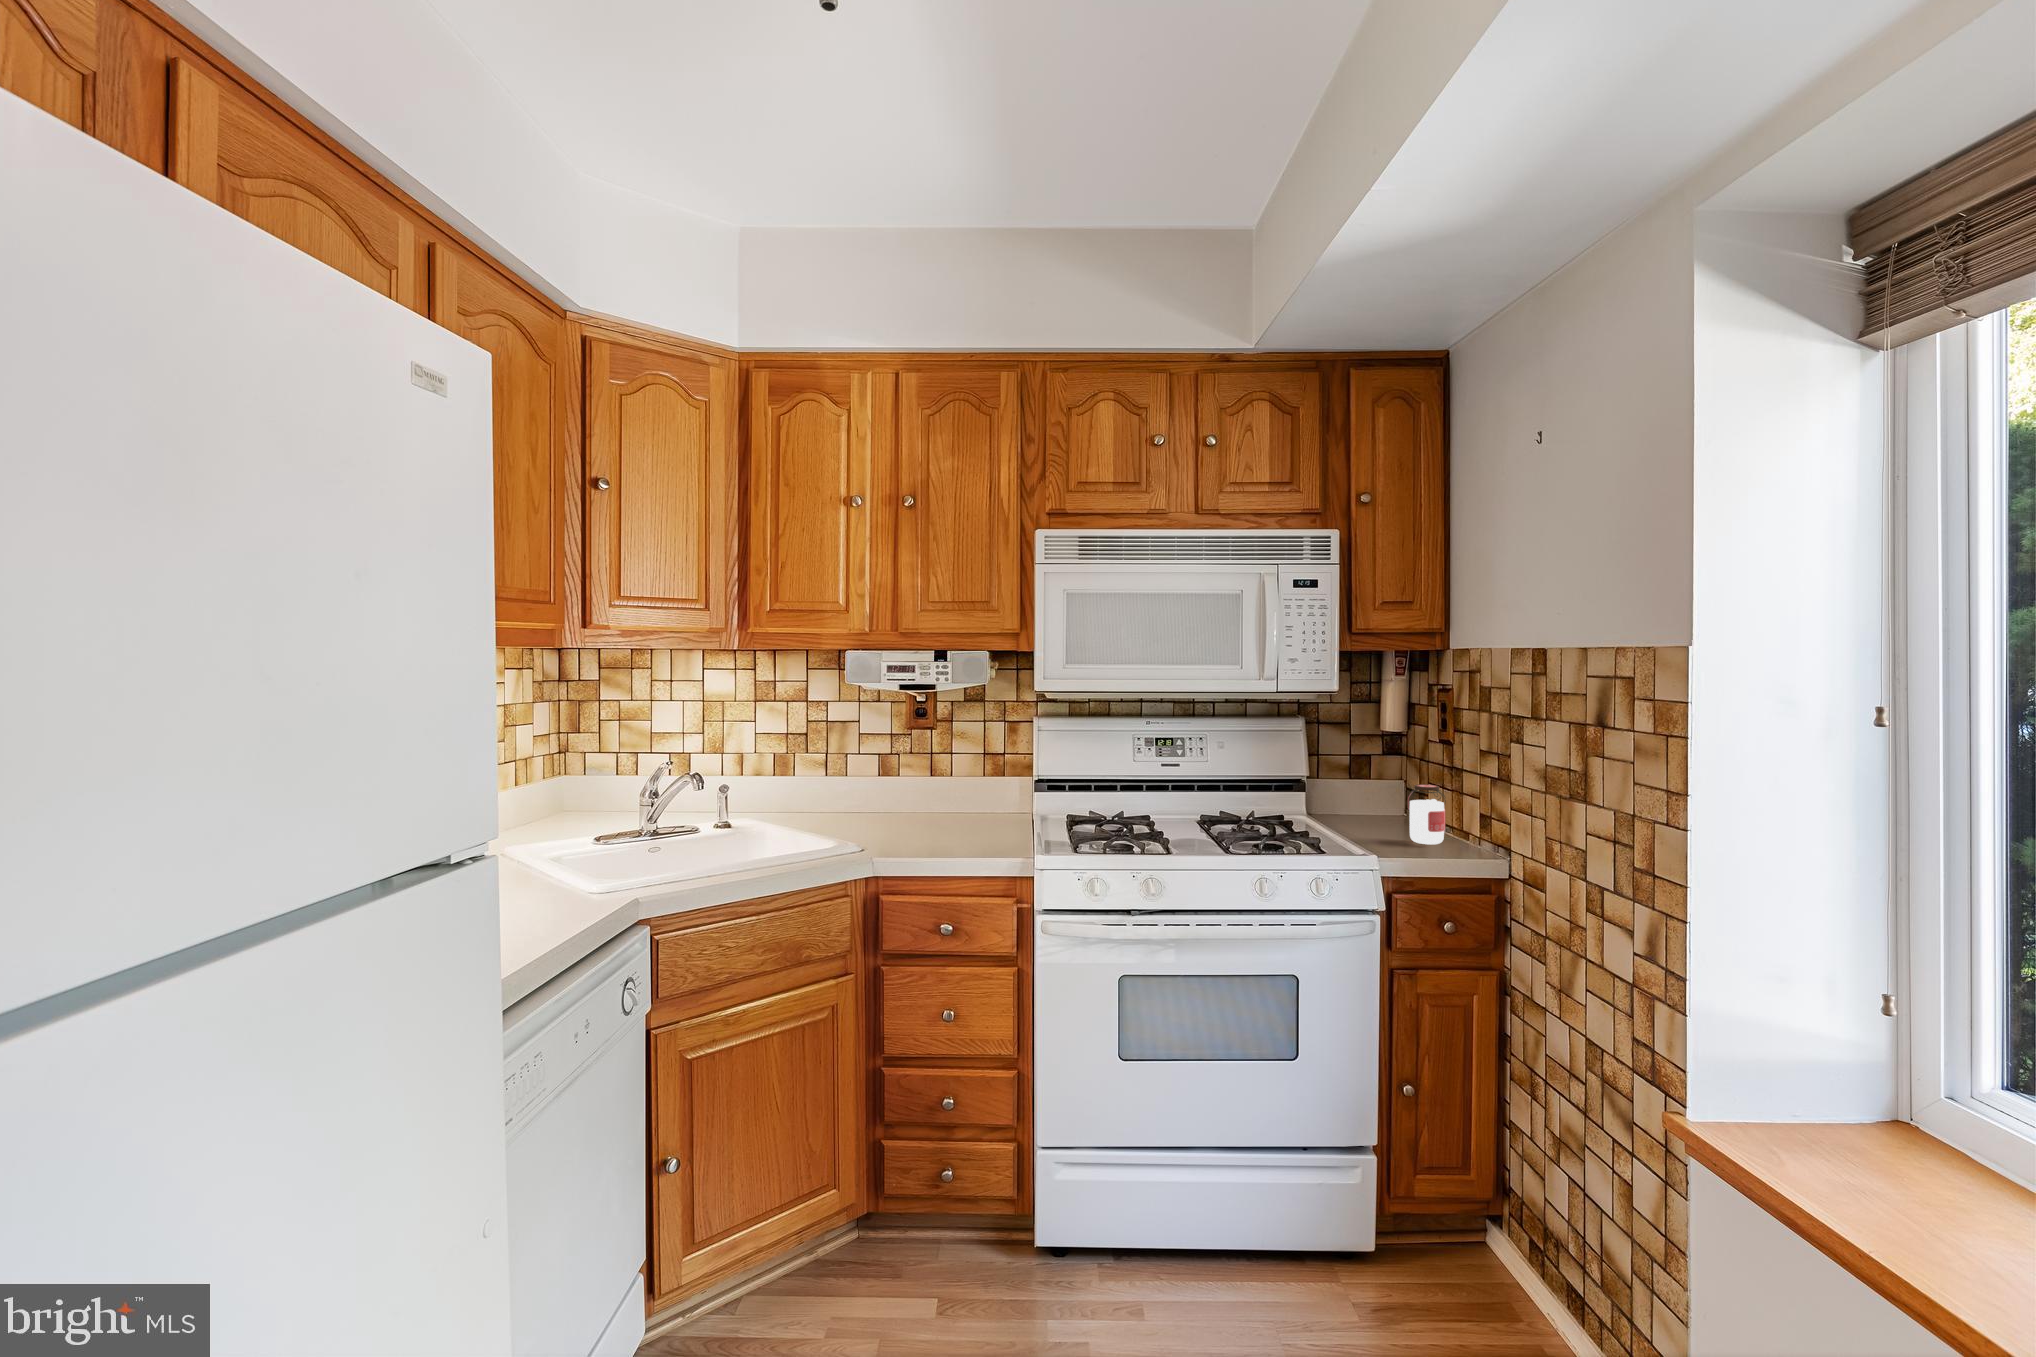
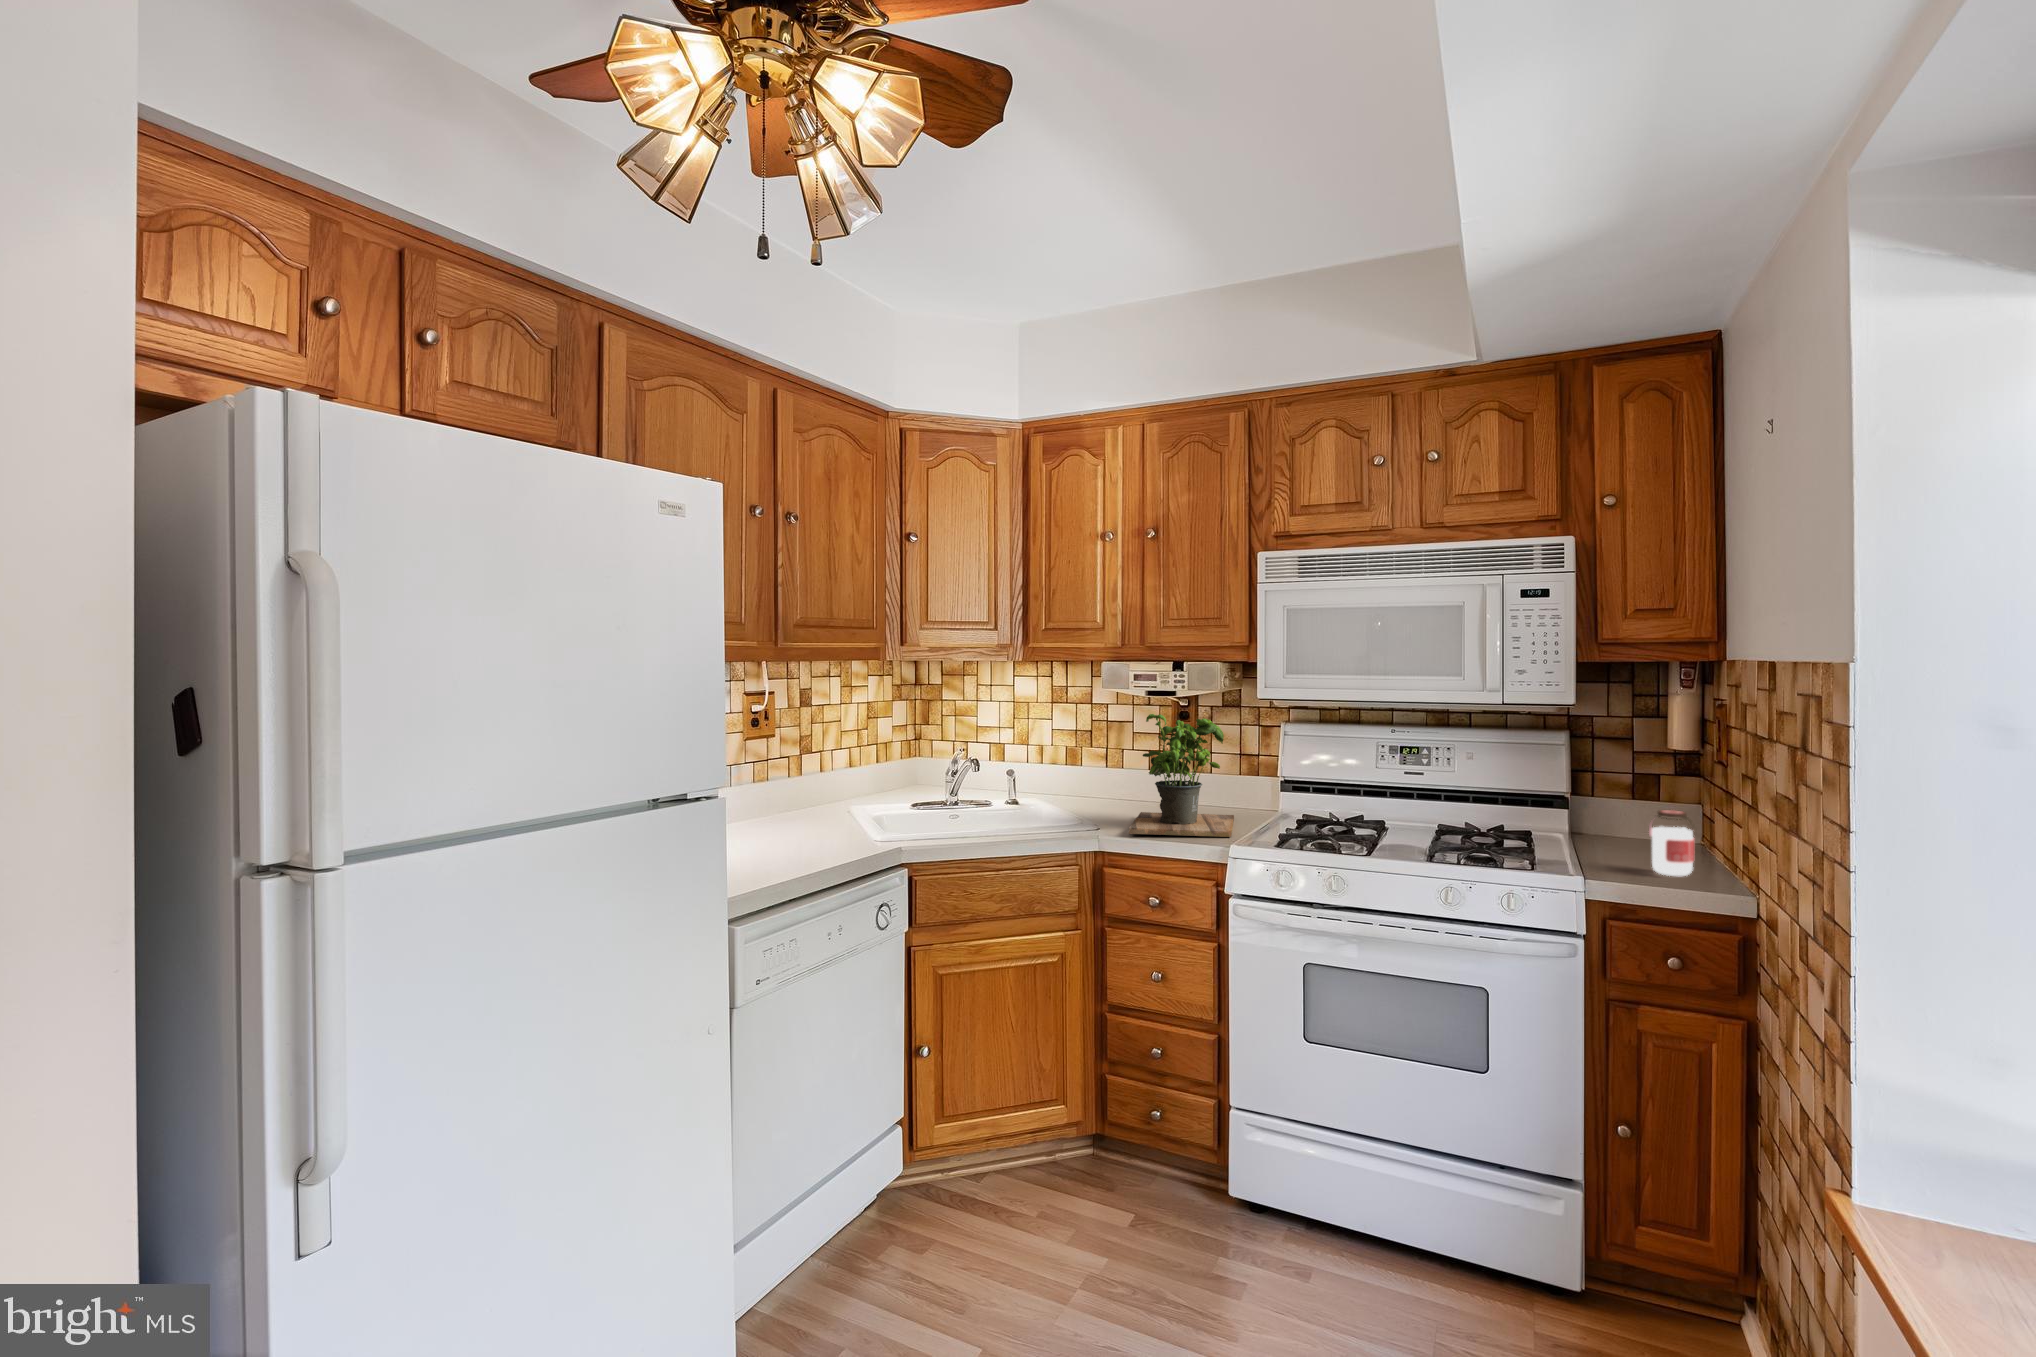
potted plant: none [884,709,1015,850] -> present [1129,714,1234,837]

